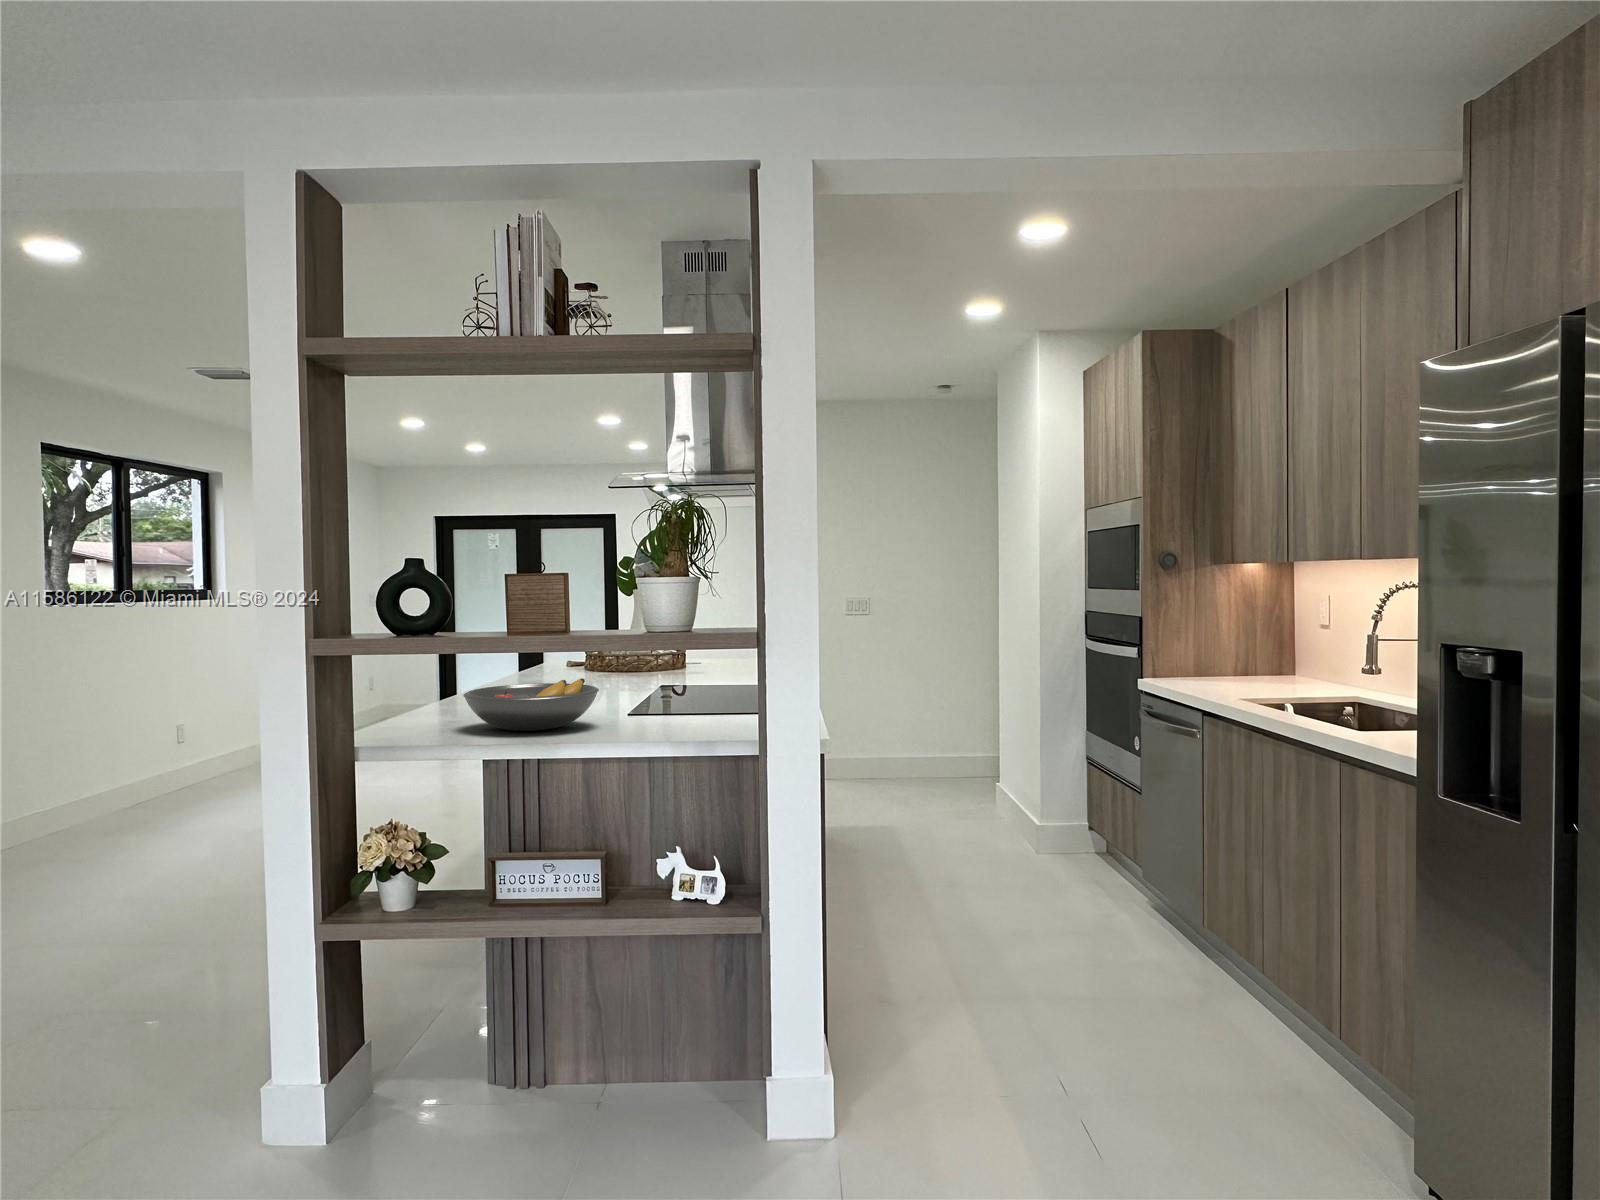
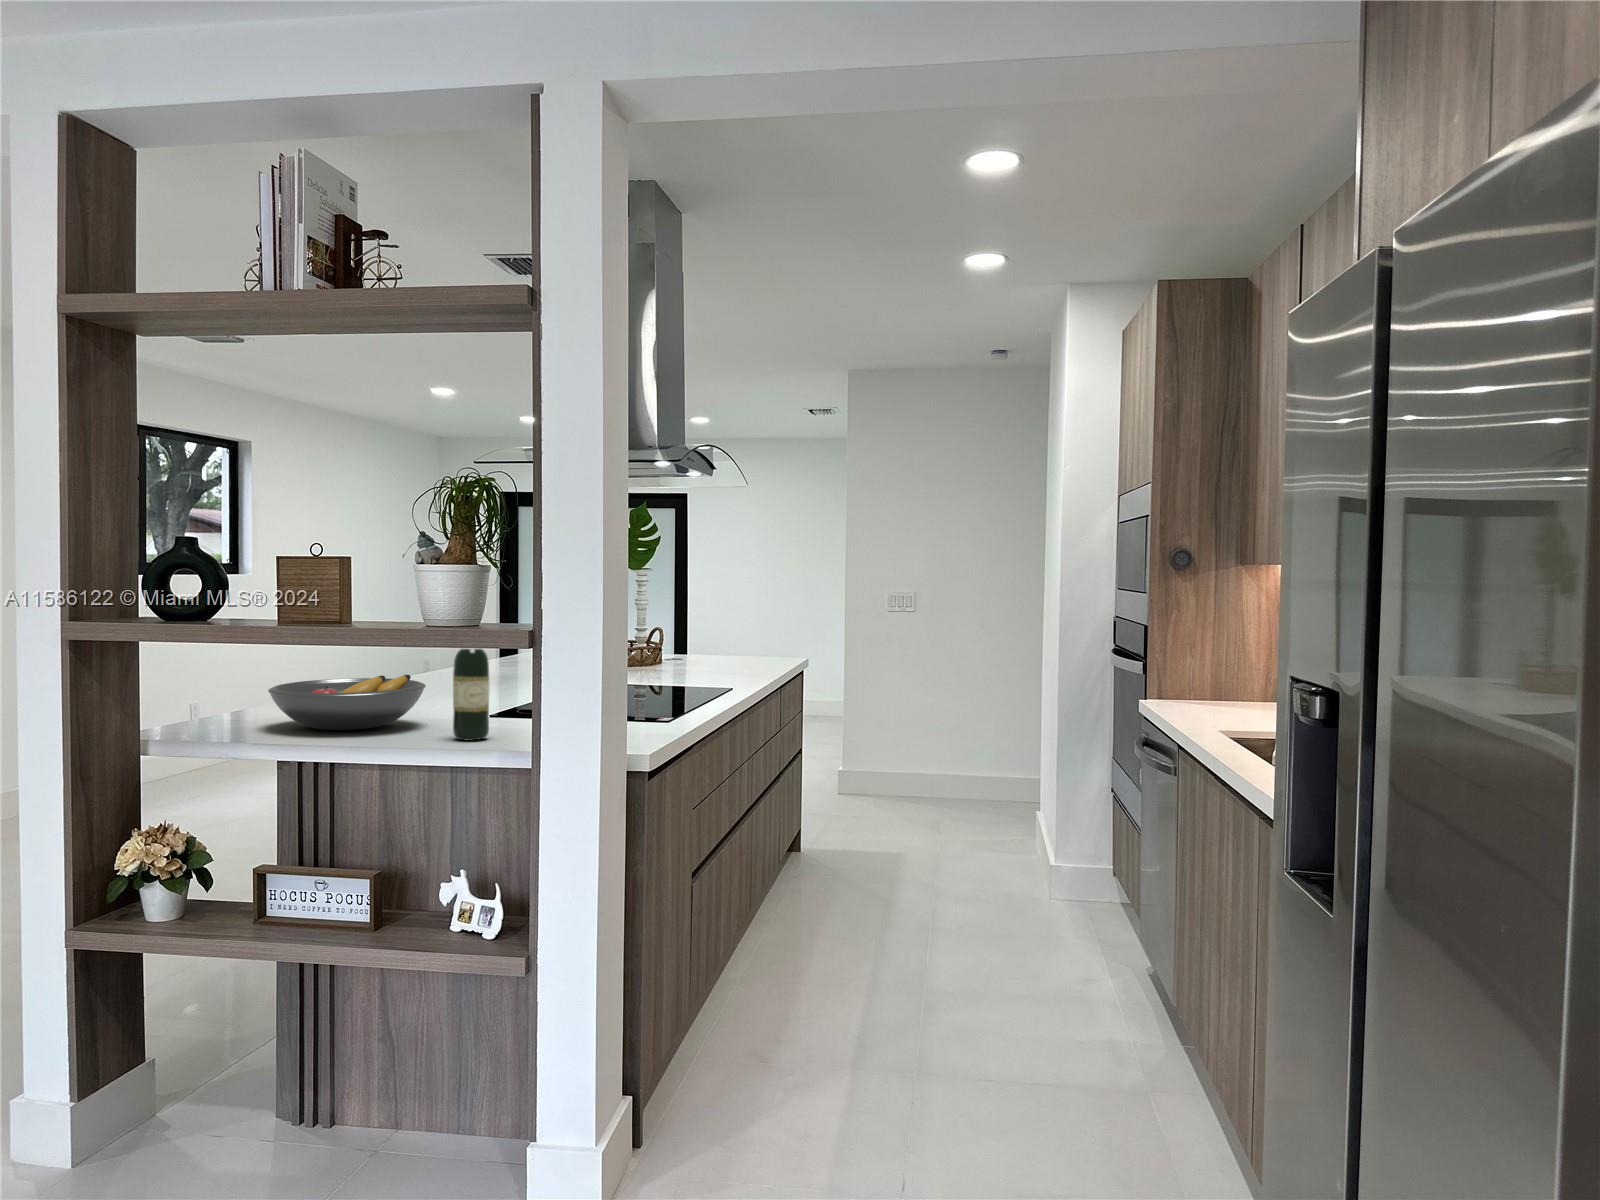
wine bottle: none [644,617,675,734] -> present [453,649,489,740]

